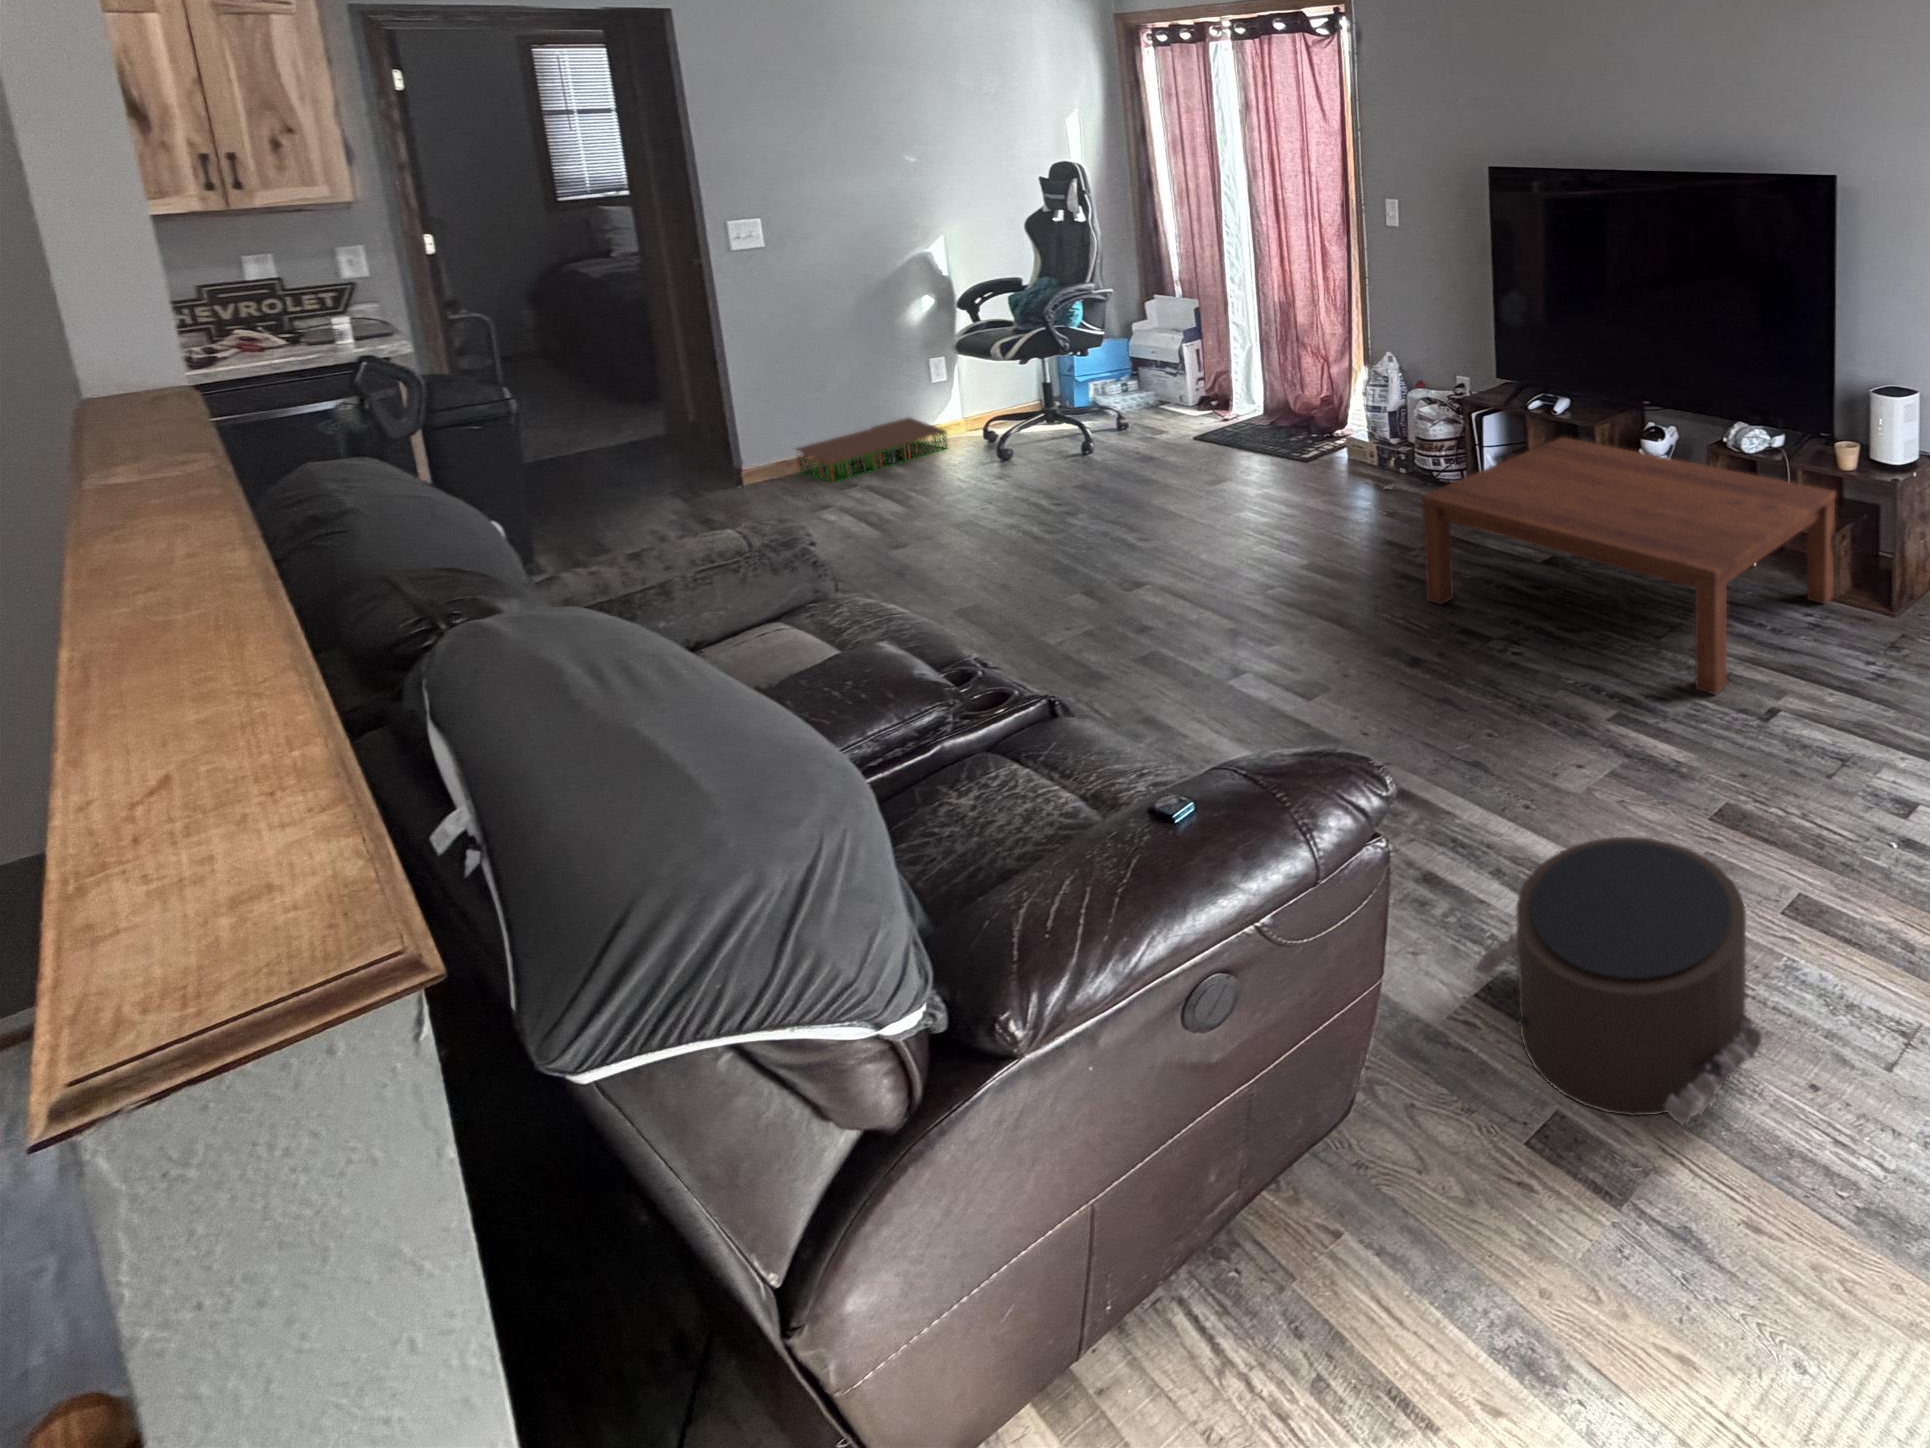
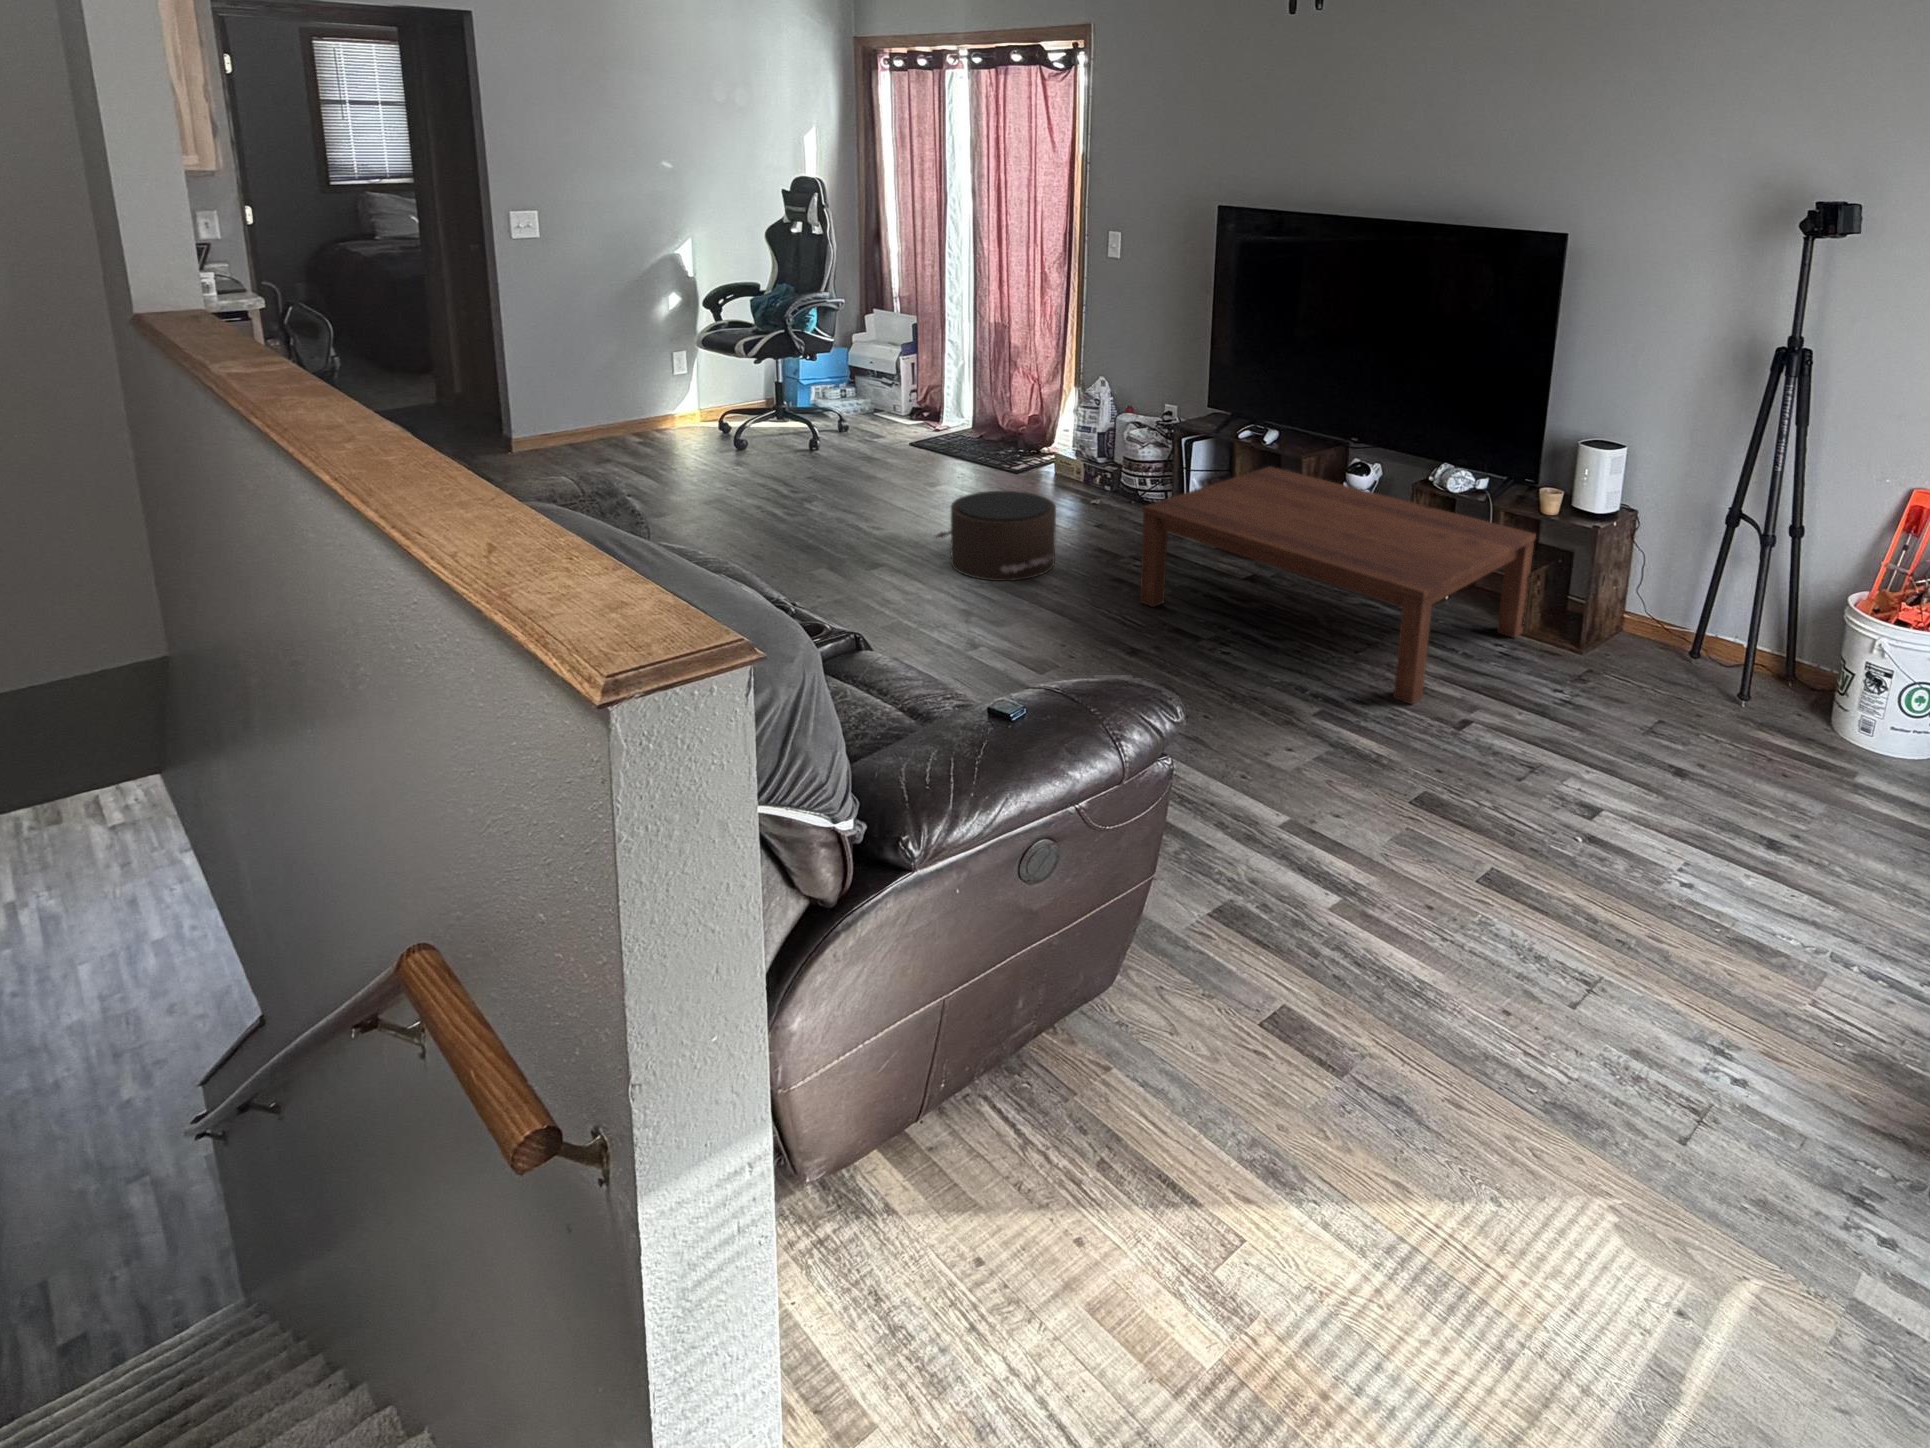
storage bin: present [797,417,947,481] -> none [556,406,687,458]
pouf: present [1474,837,1769,1124] -> present [935,491,1056,581]

